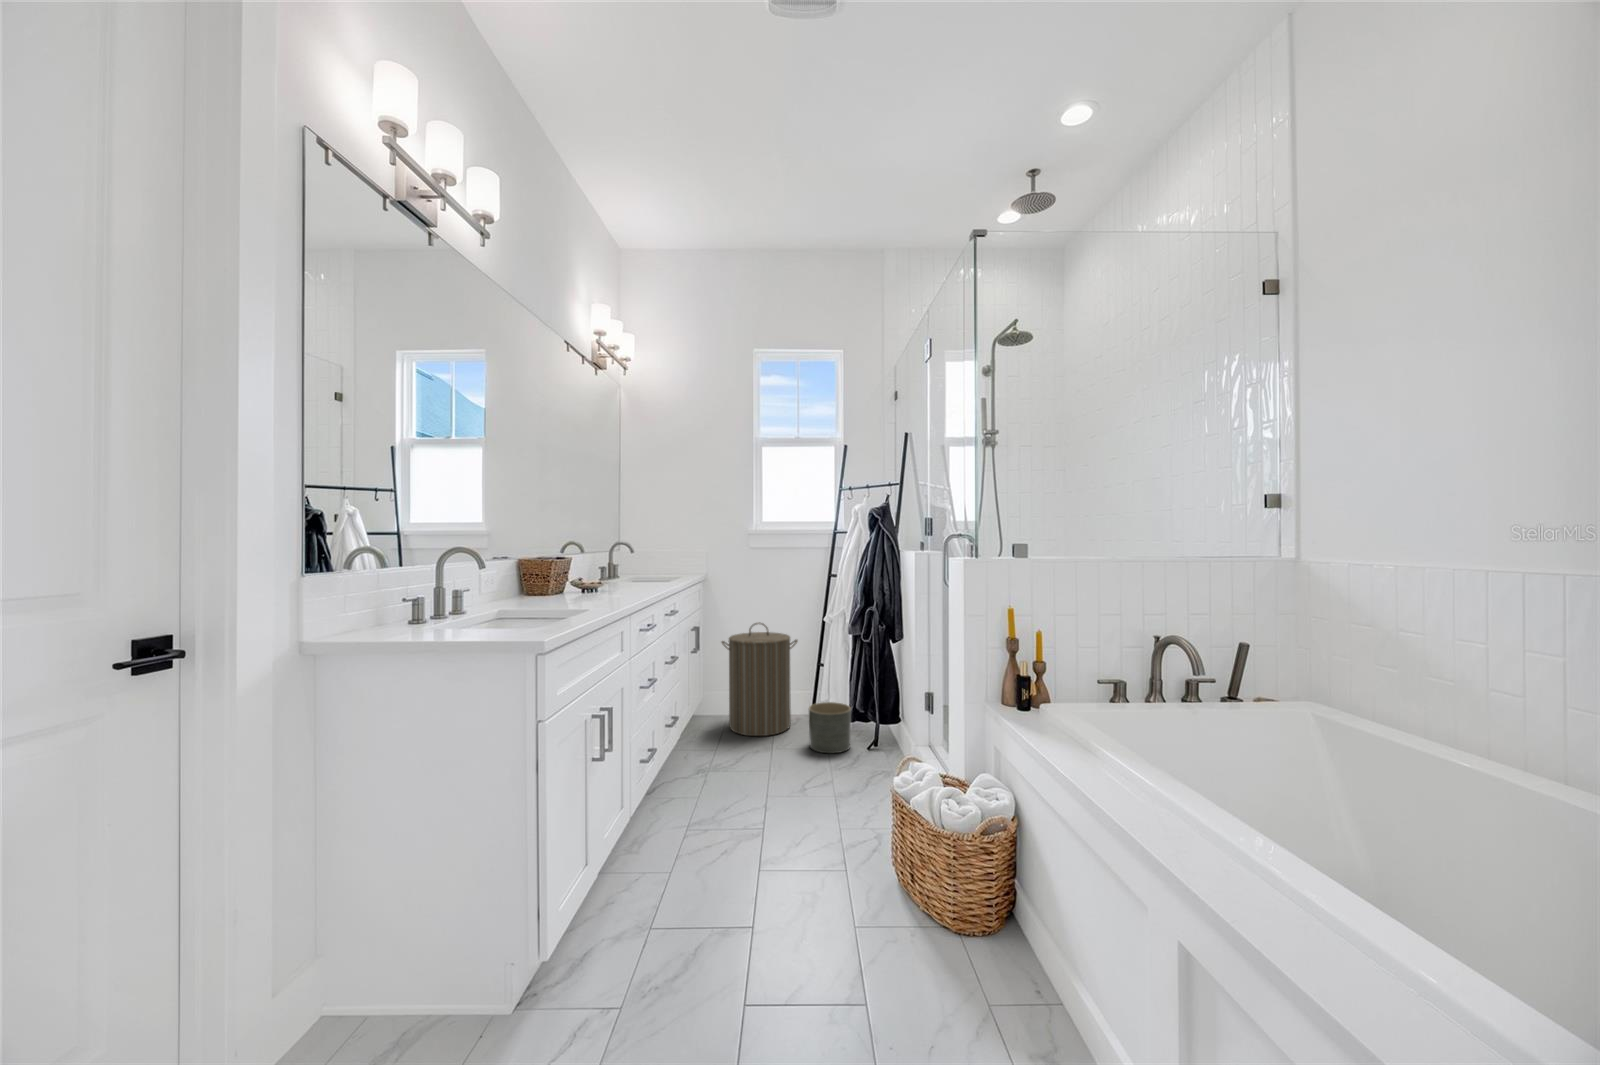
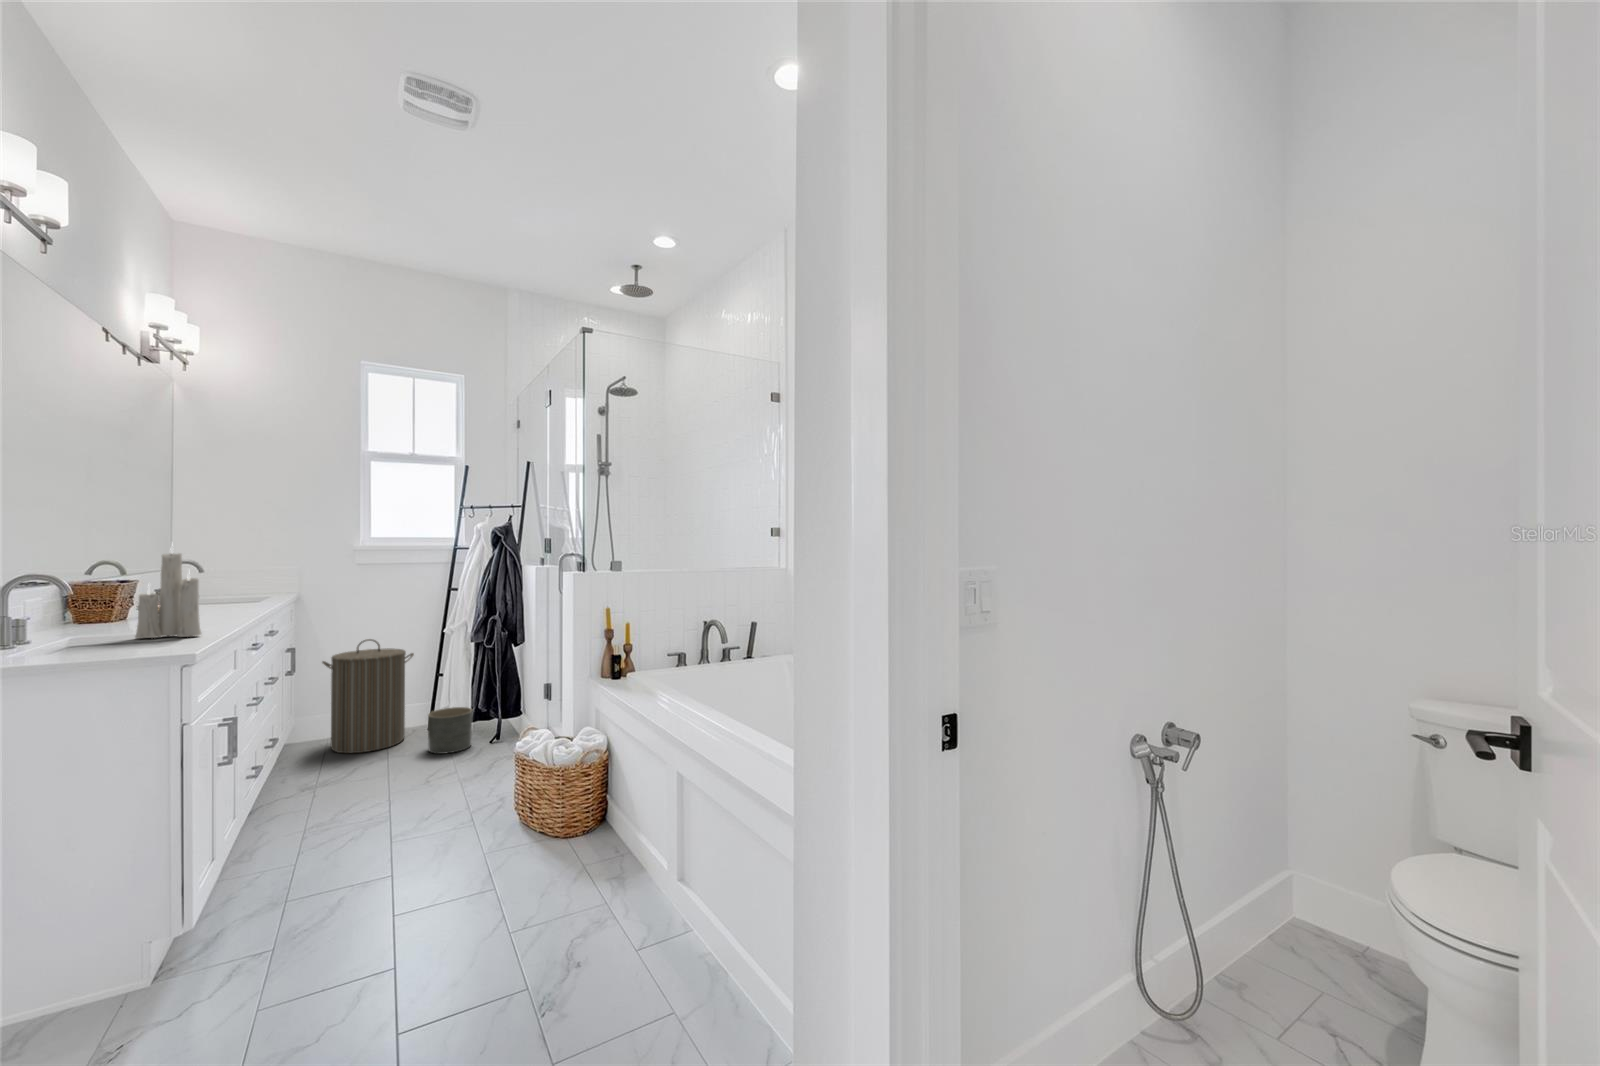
candle: none [531,512,582,617] -> present [135,546,201,639]

